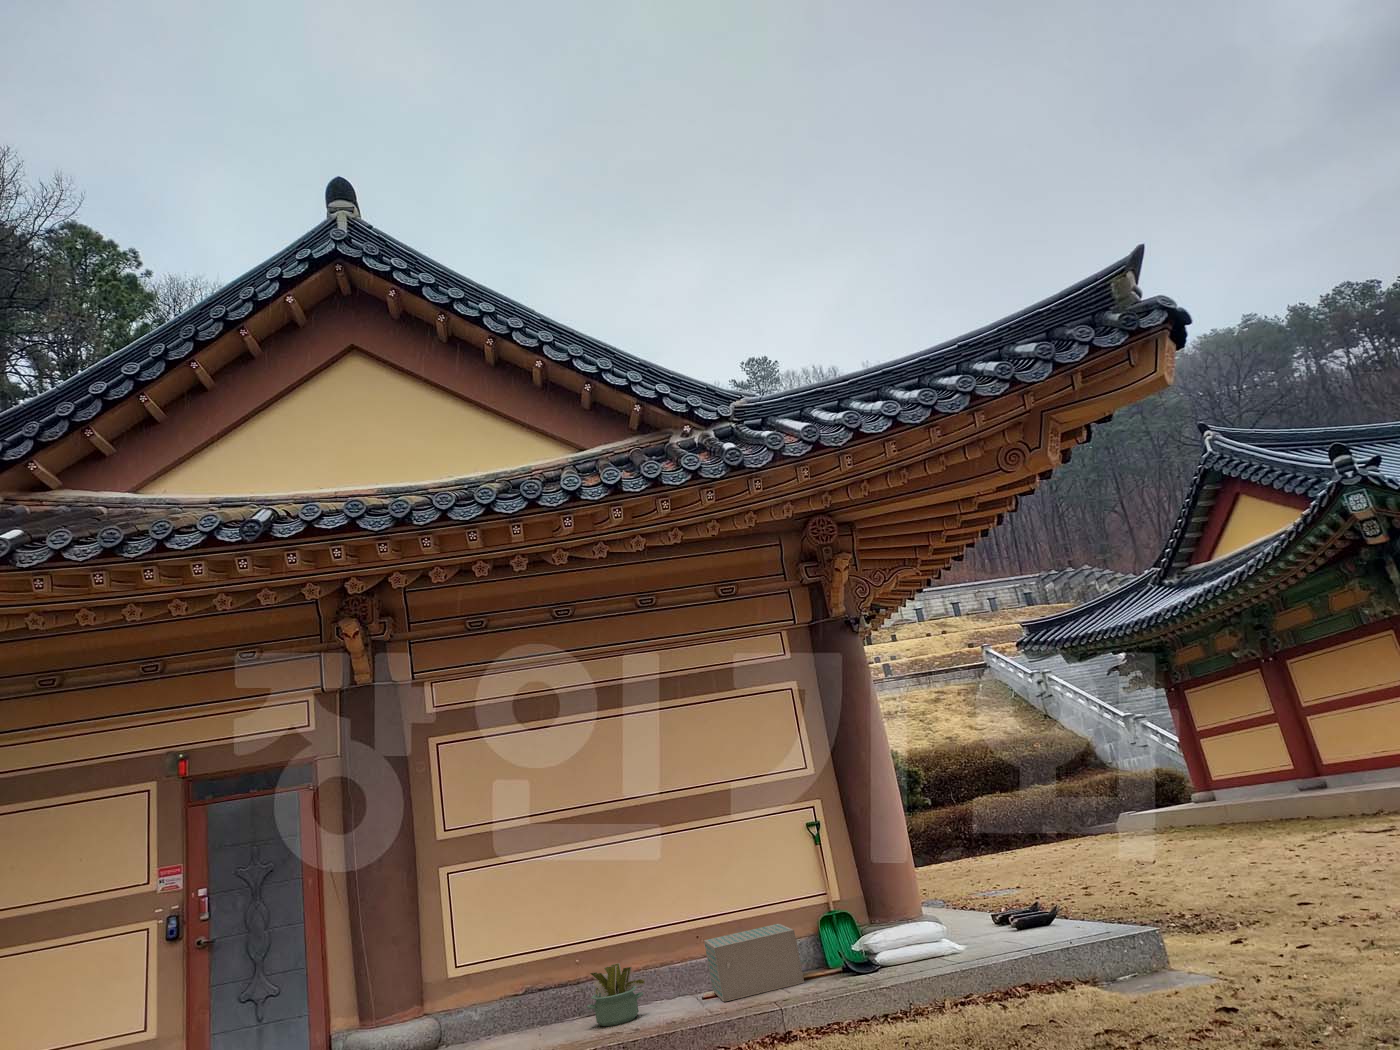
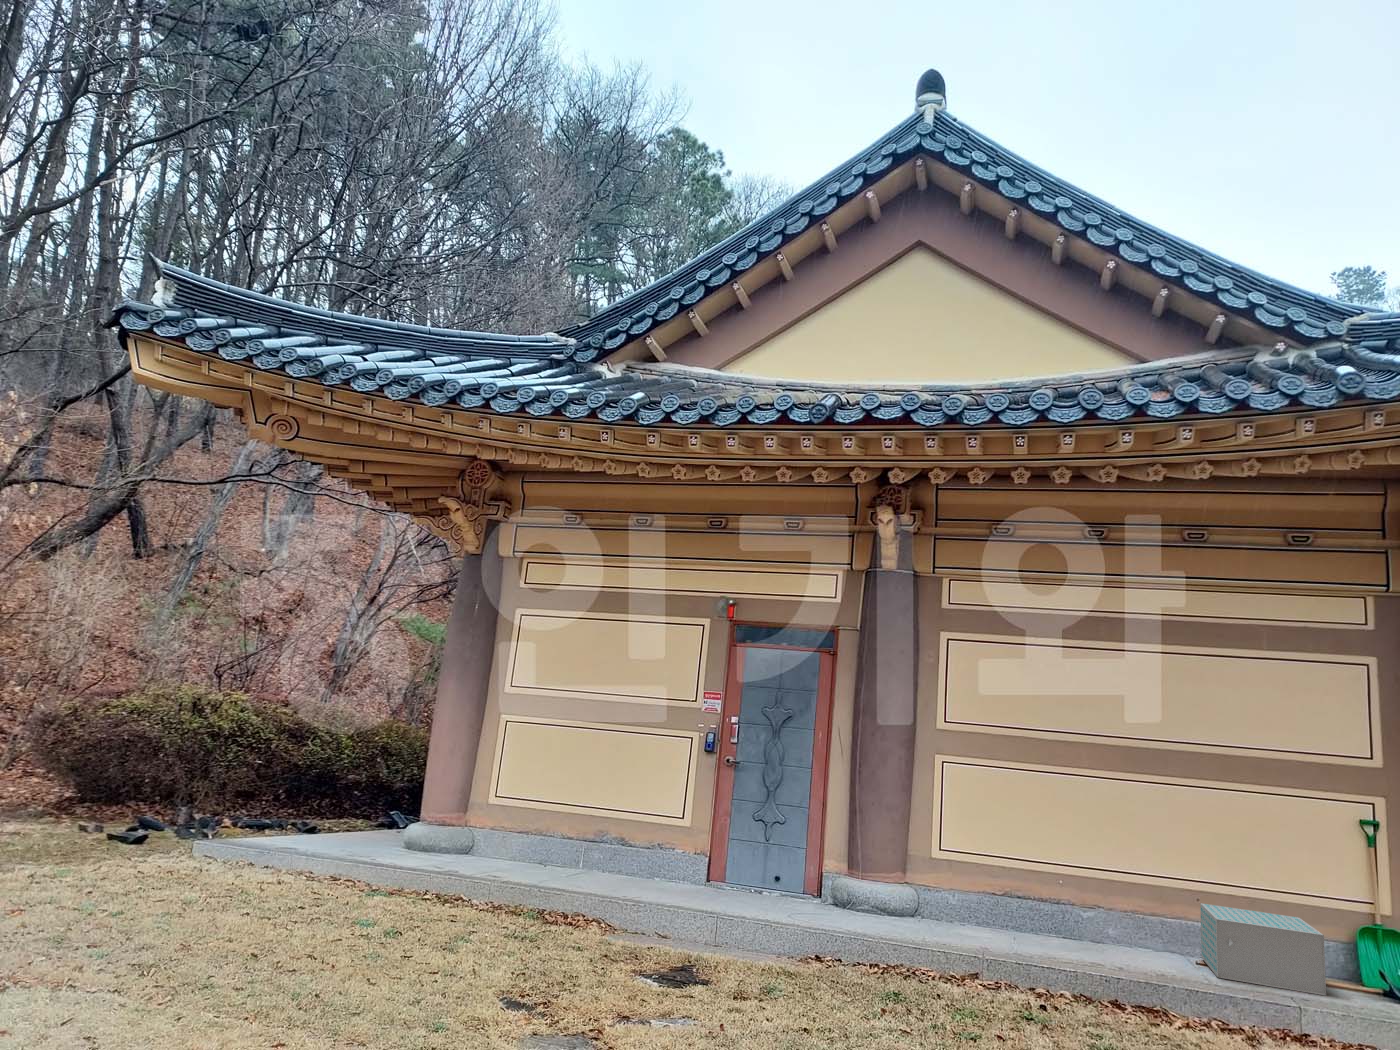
decorative plant: present [587,963,645,1026] -> none [1059,891,1127,953]

